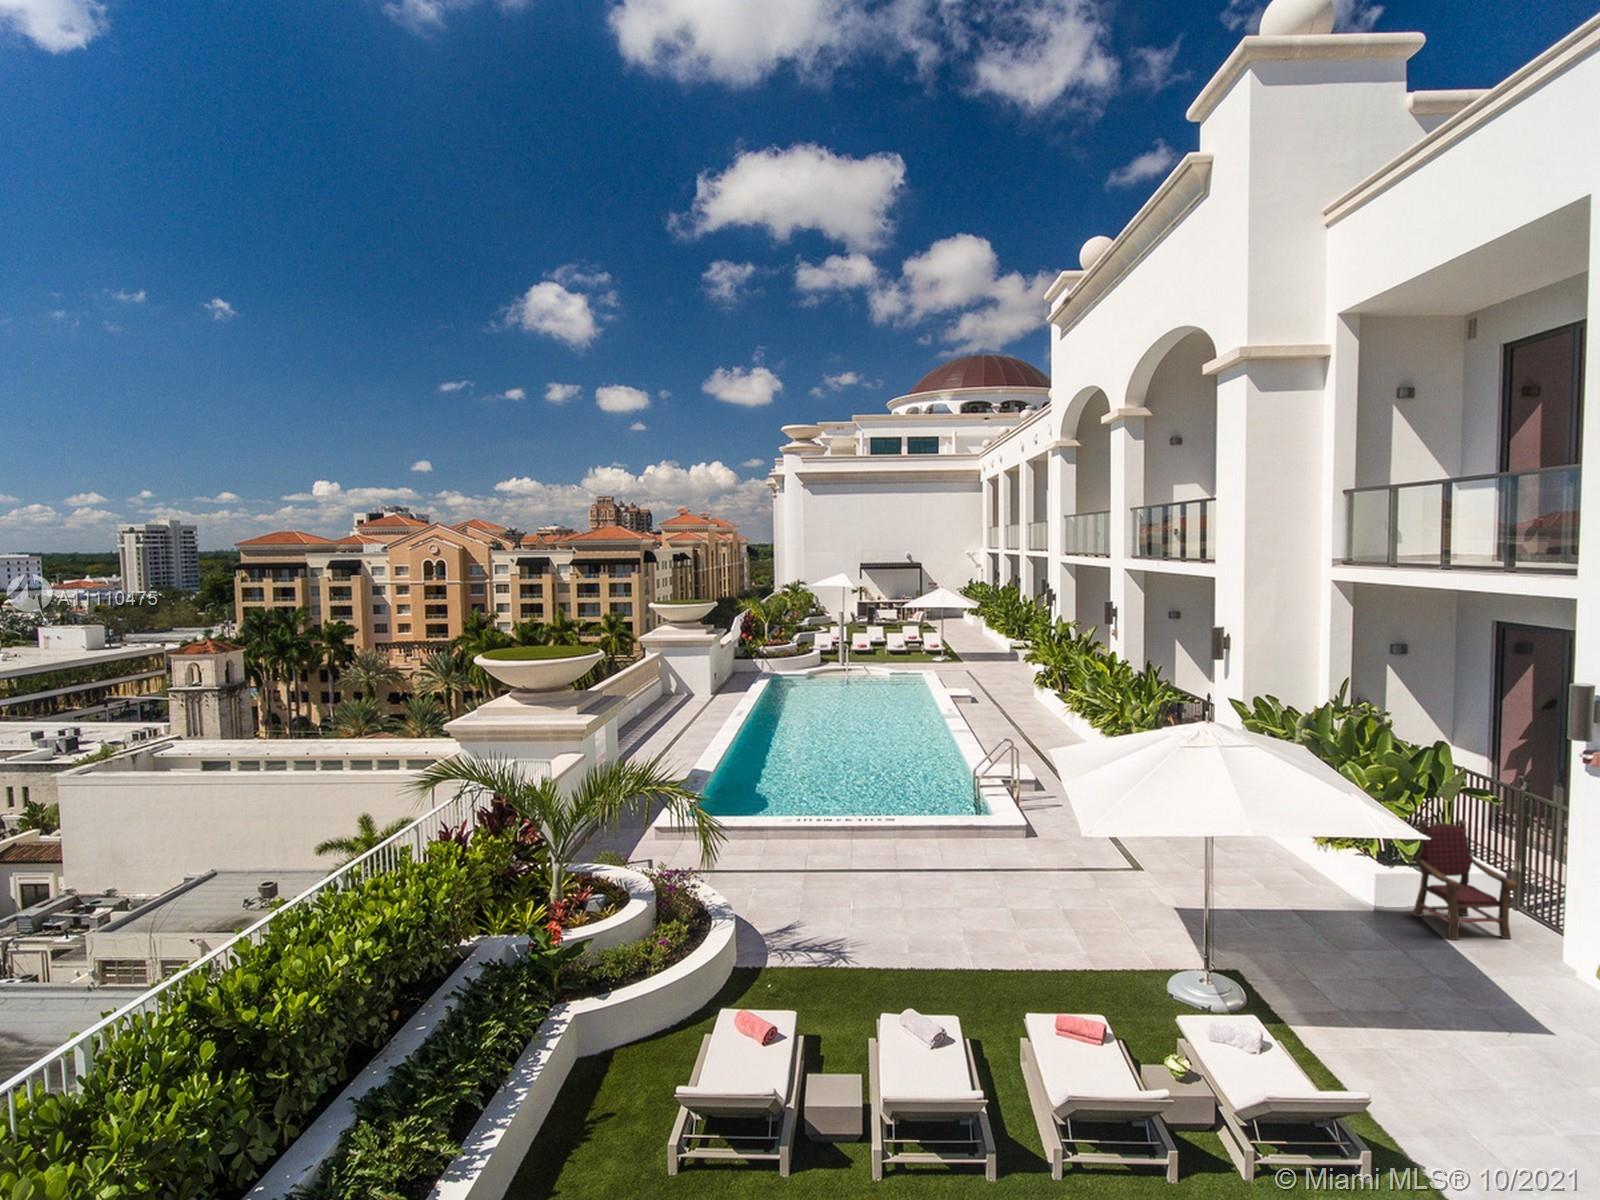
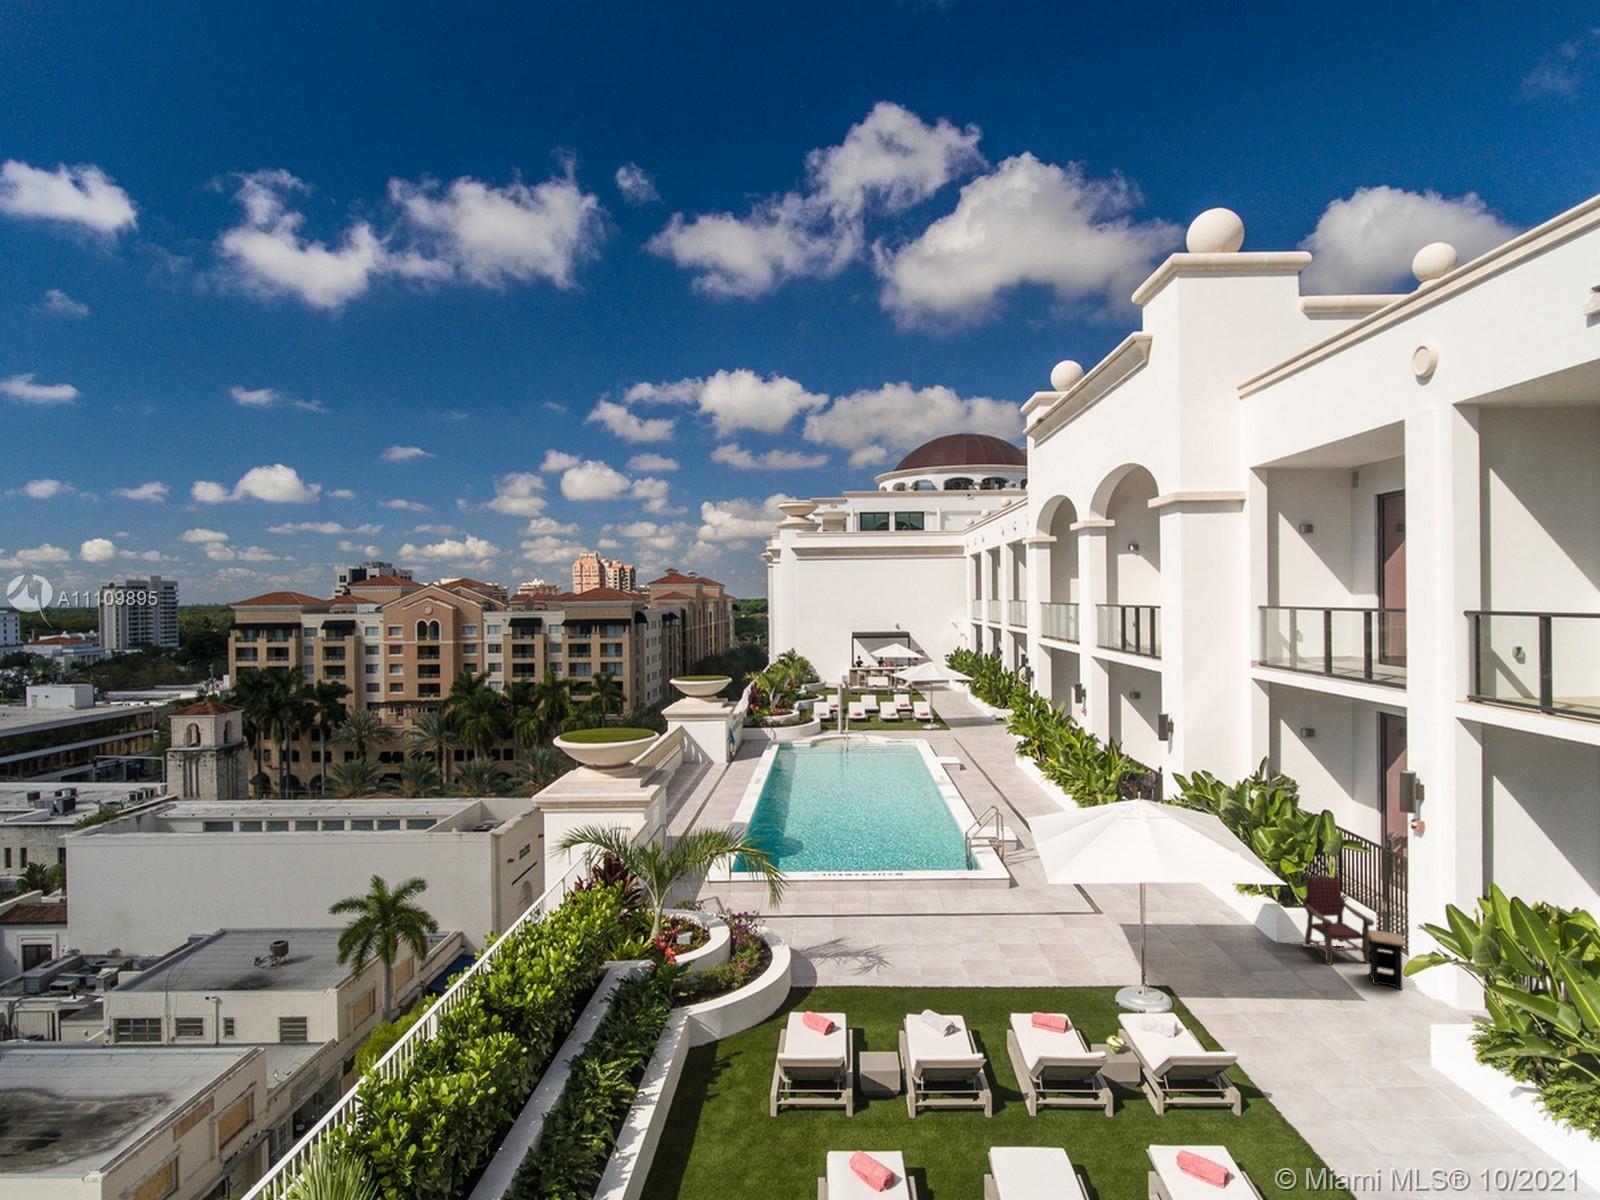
side table: none [1512,895,1573,977] -> present [1368,929,1405,989]

